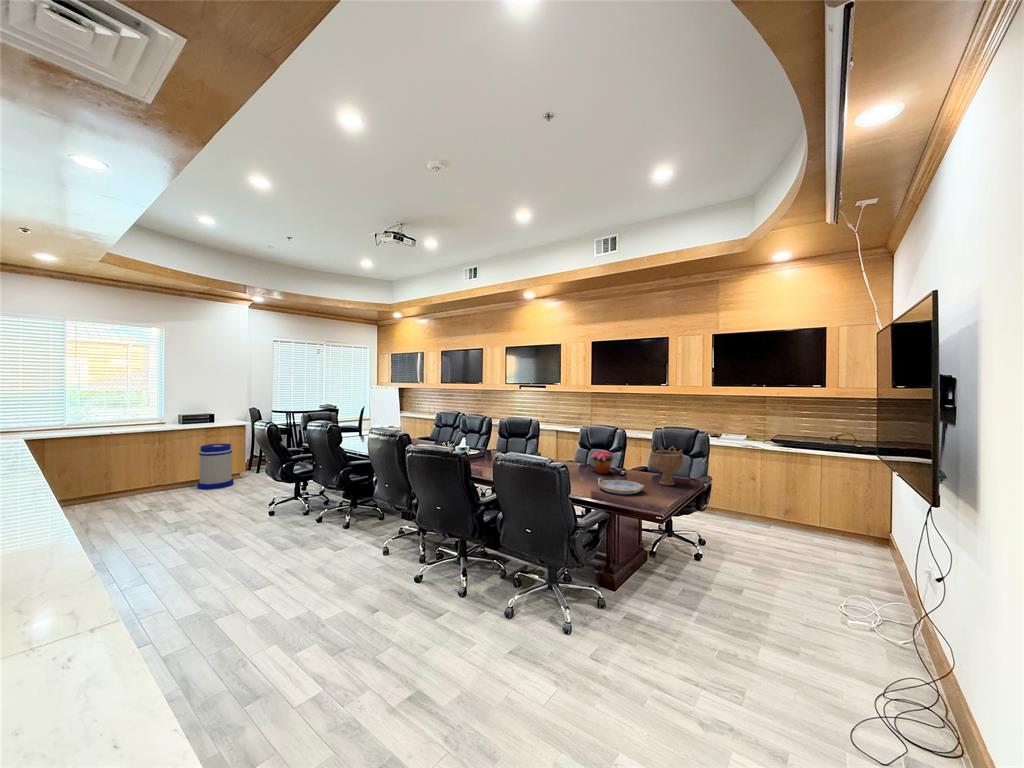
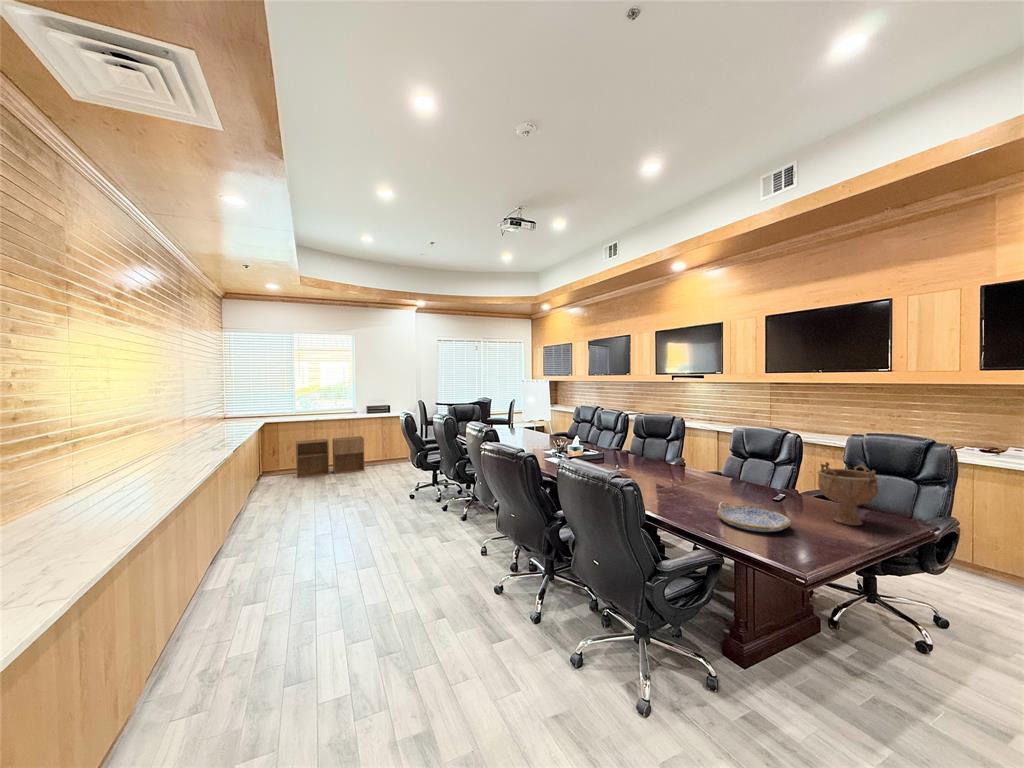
trash can: present [198,444,233,489] -> none [375,431,402,470]
flower arrangement: present [590,450,614,474] -> none [720,461,774,495]
storage cabinet: none [78,451,184,509] -> present [296,436,365,478]

